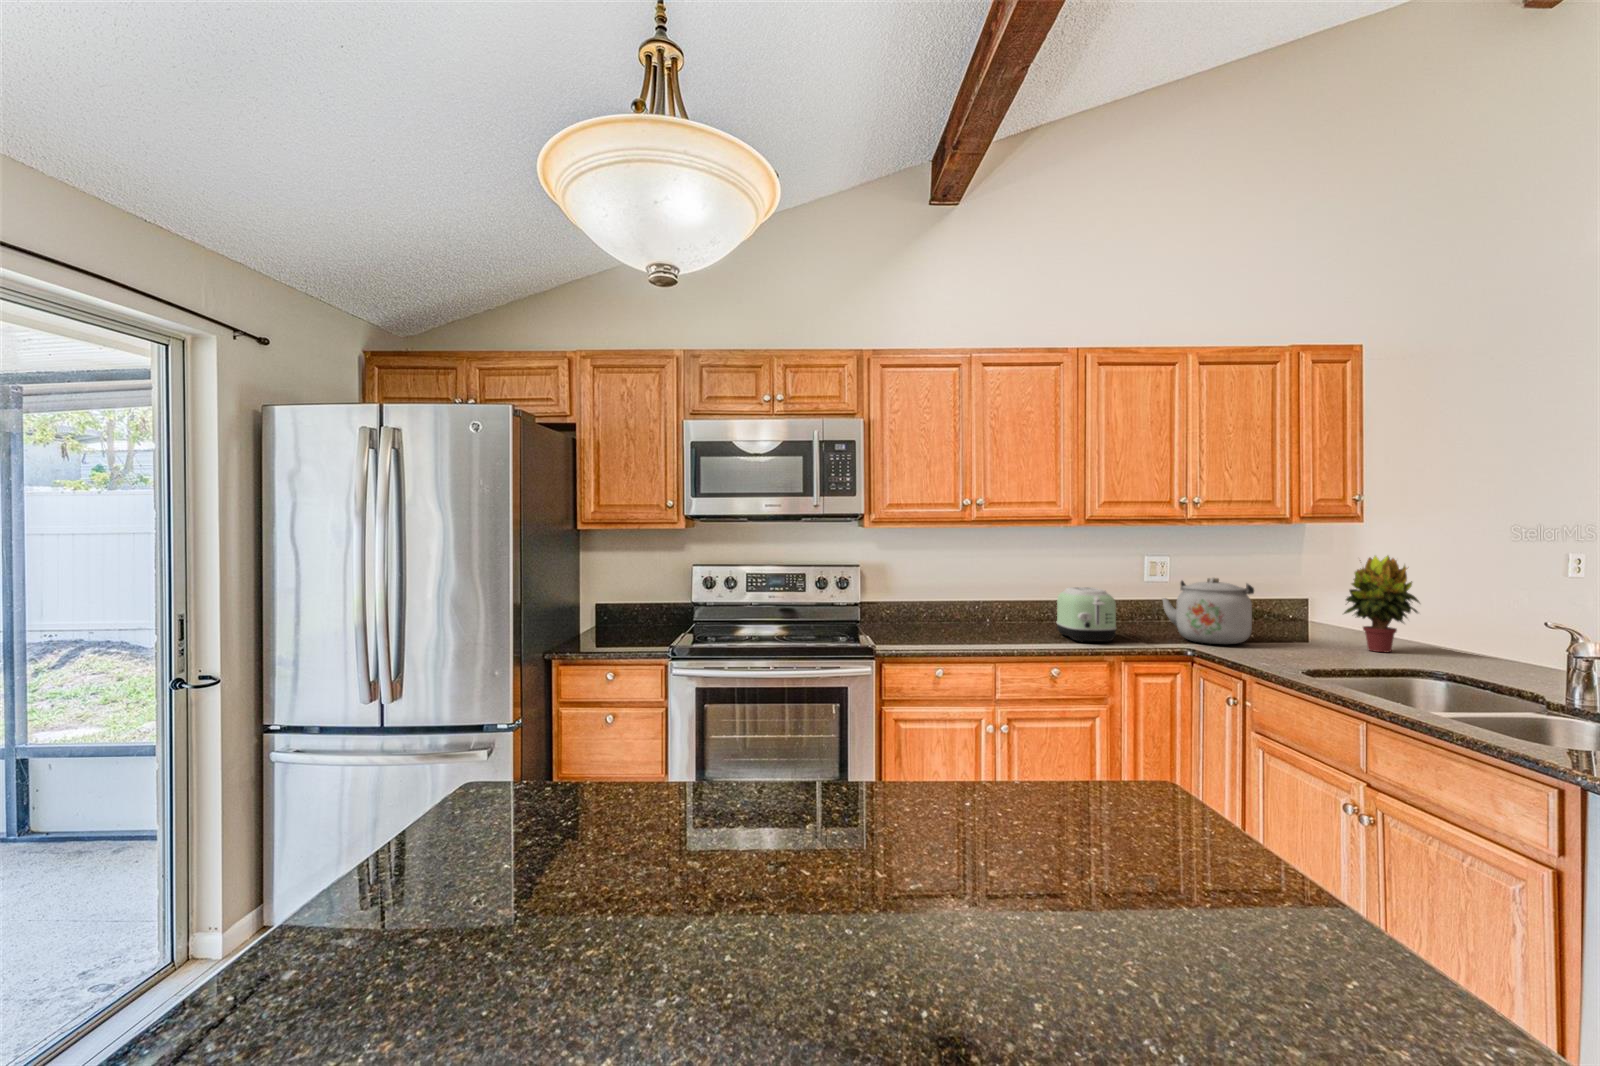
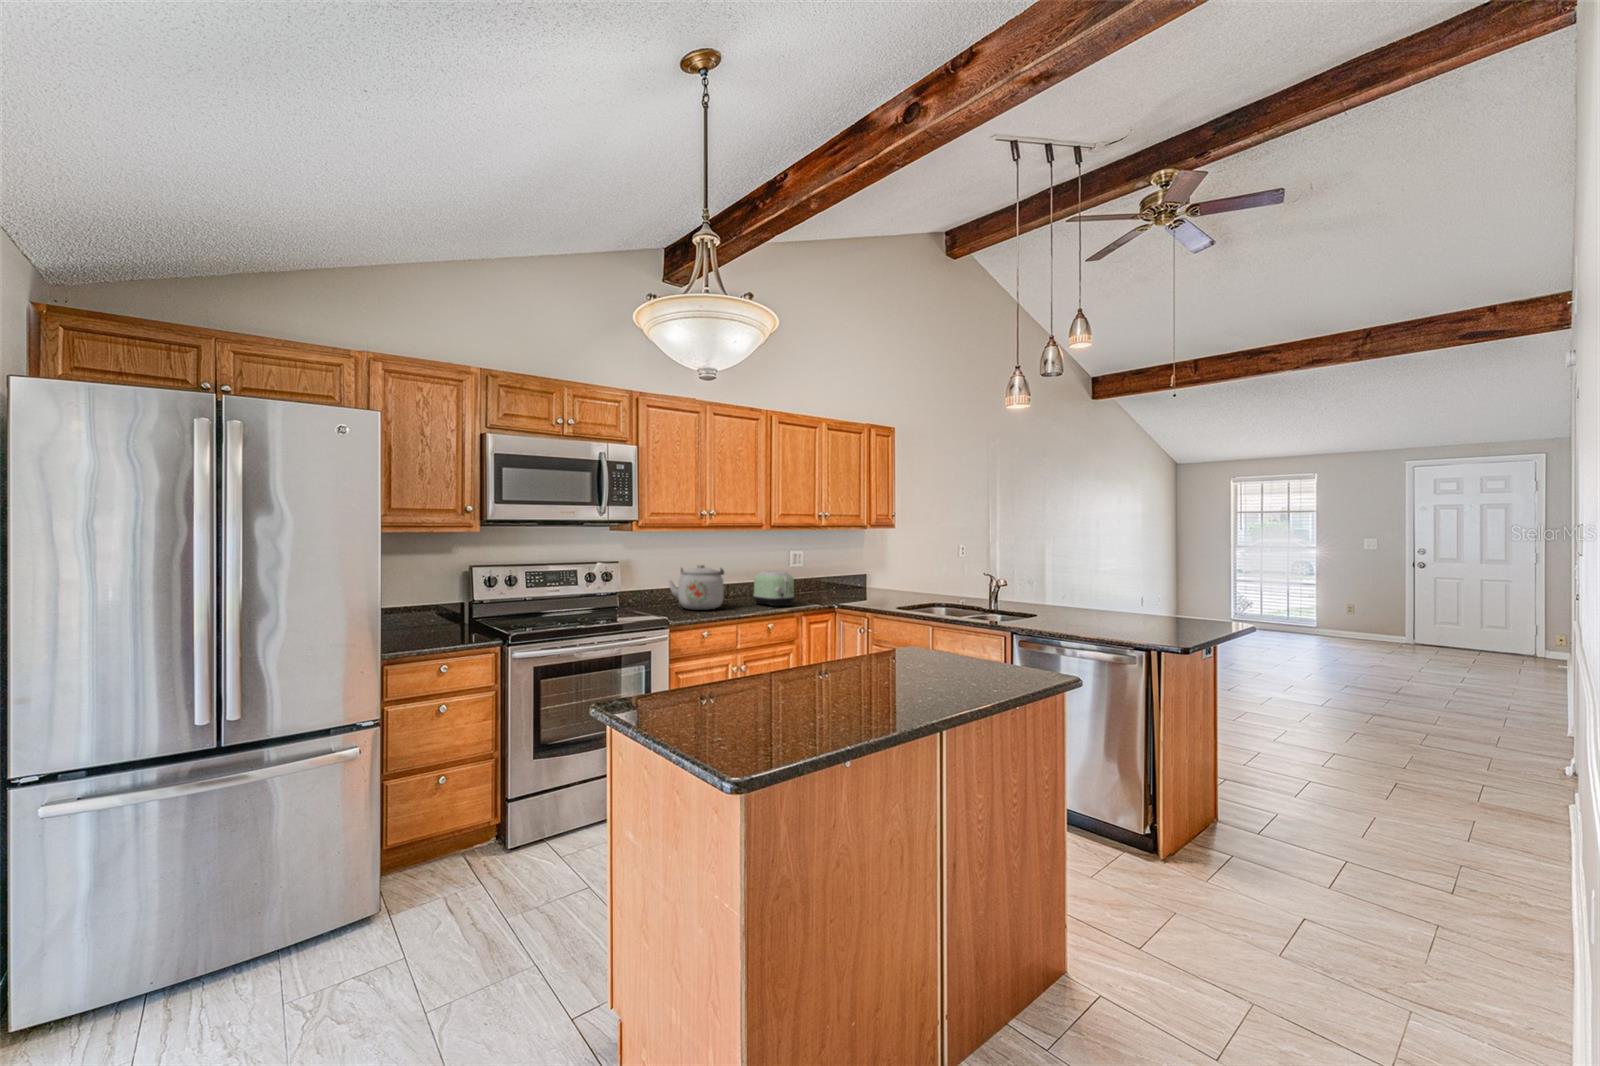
potted plant: present [1344,556,1419,652] -> none [895,546,929,599]
kettle: present [1162,578,1254,644] -> present [669,565,724,610]

